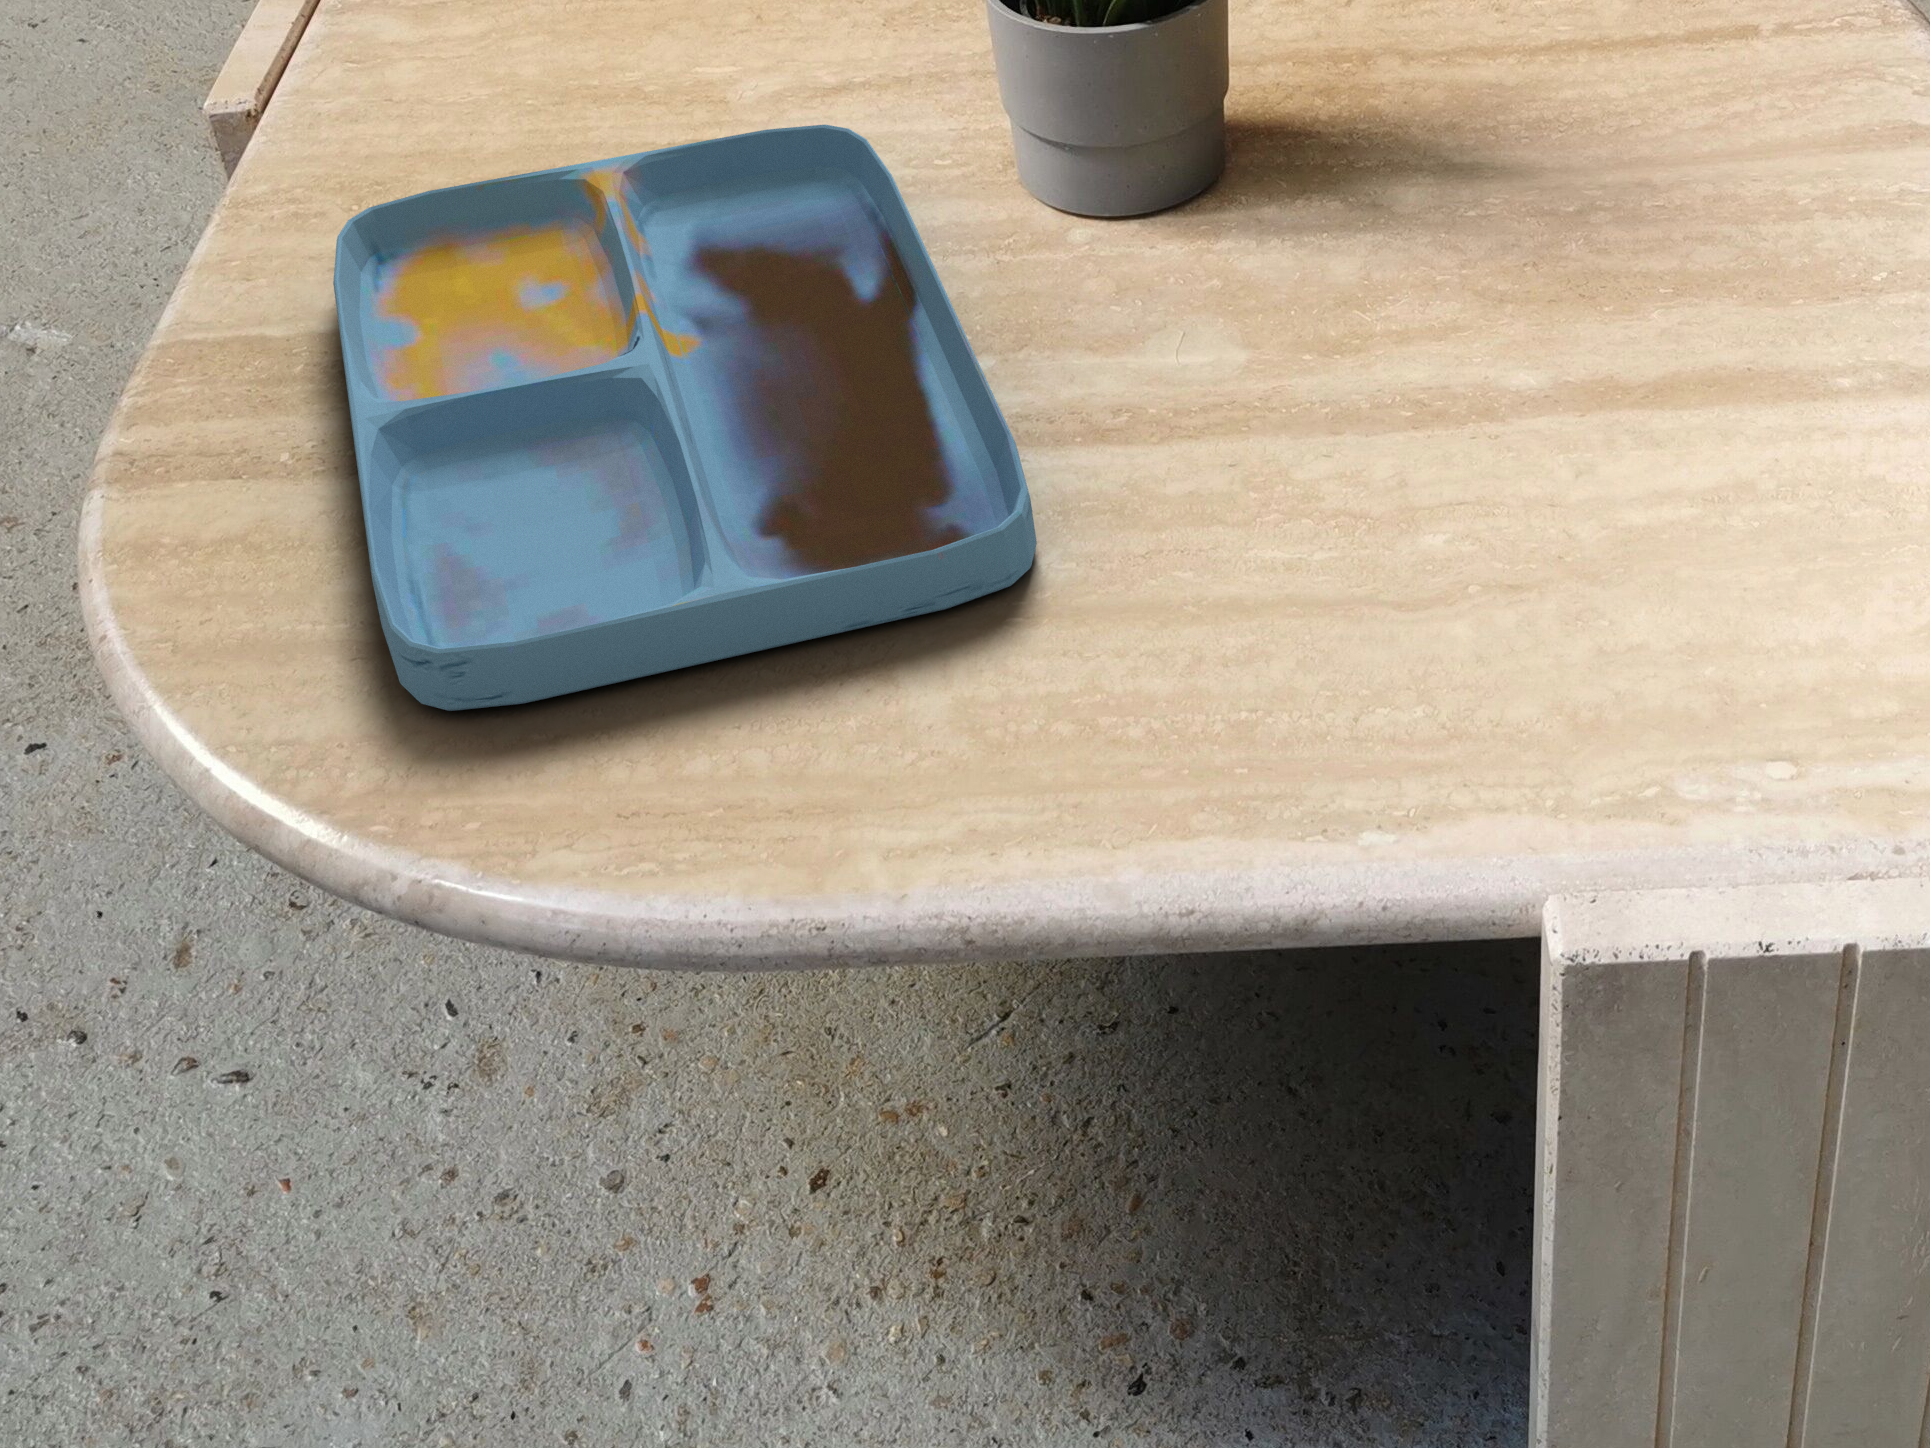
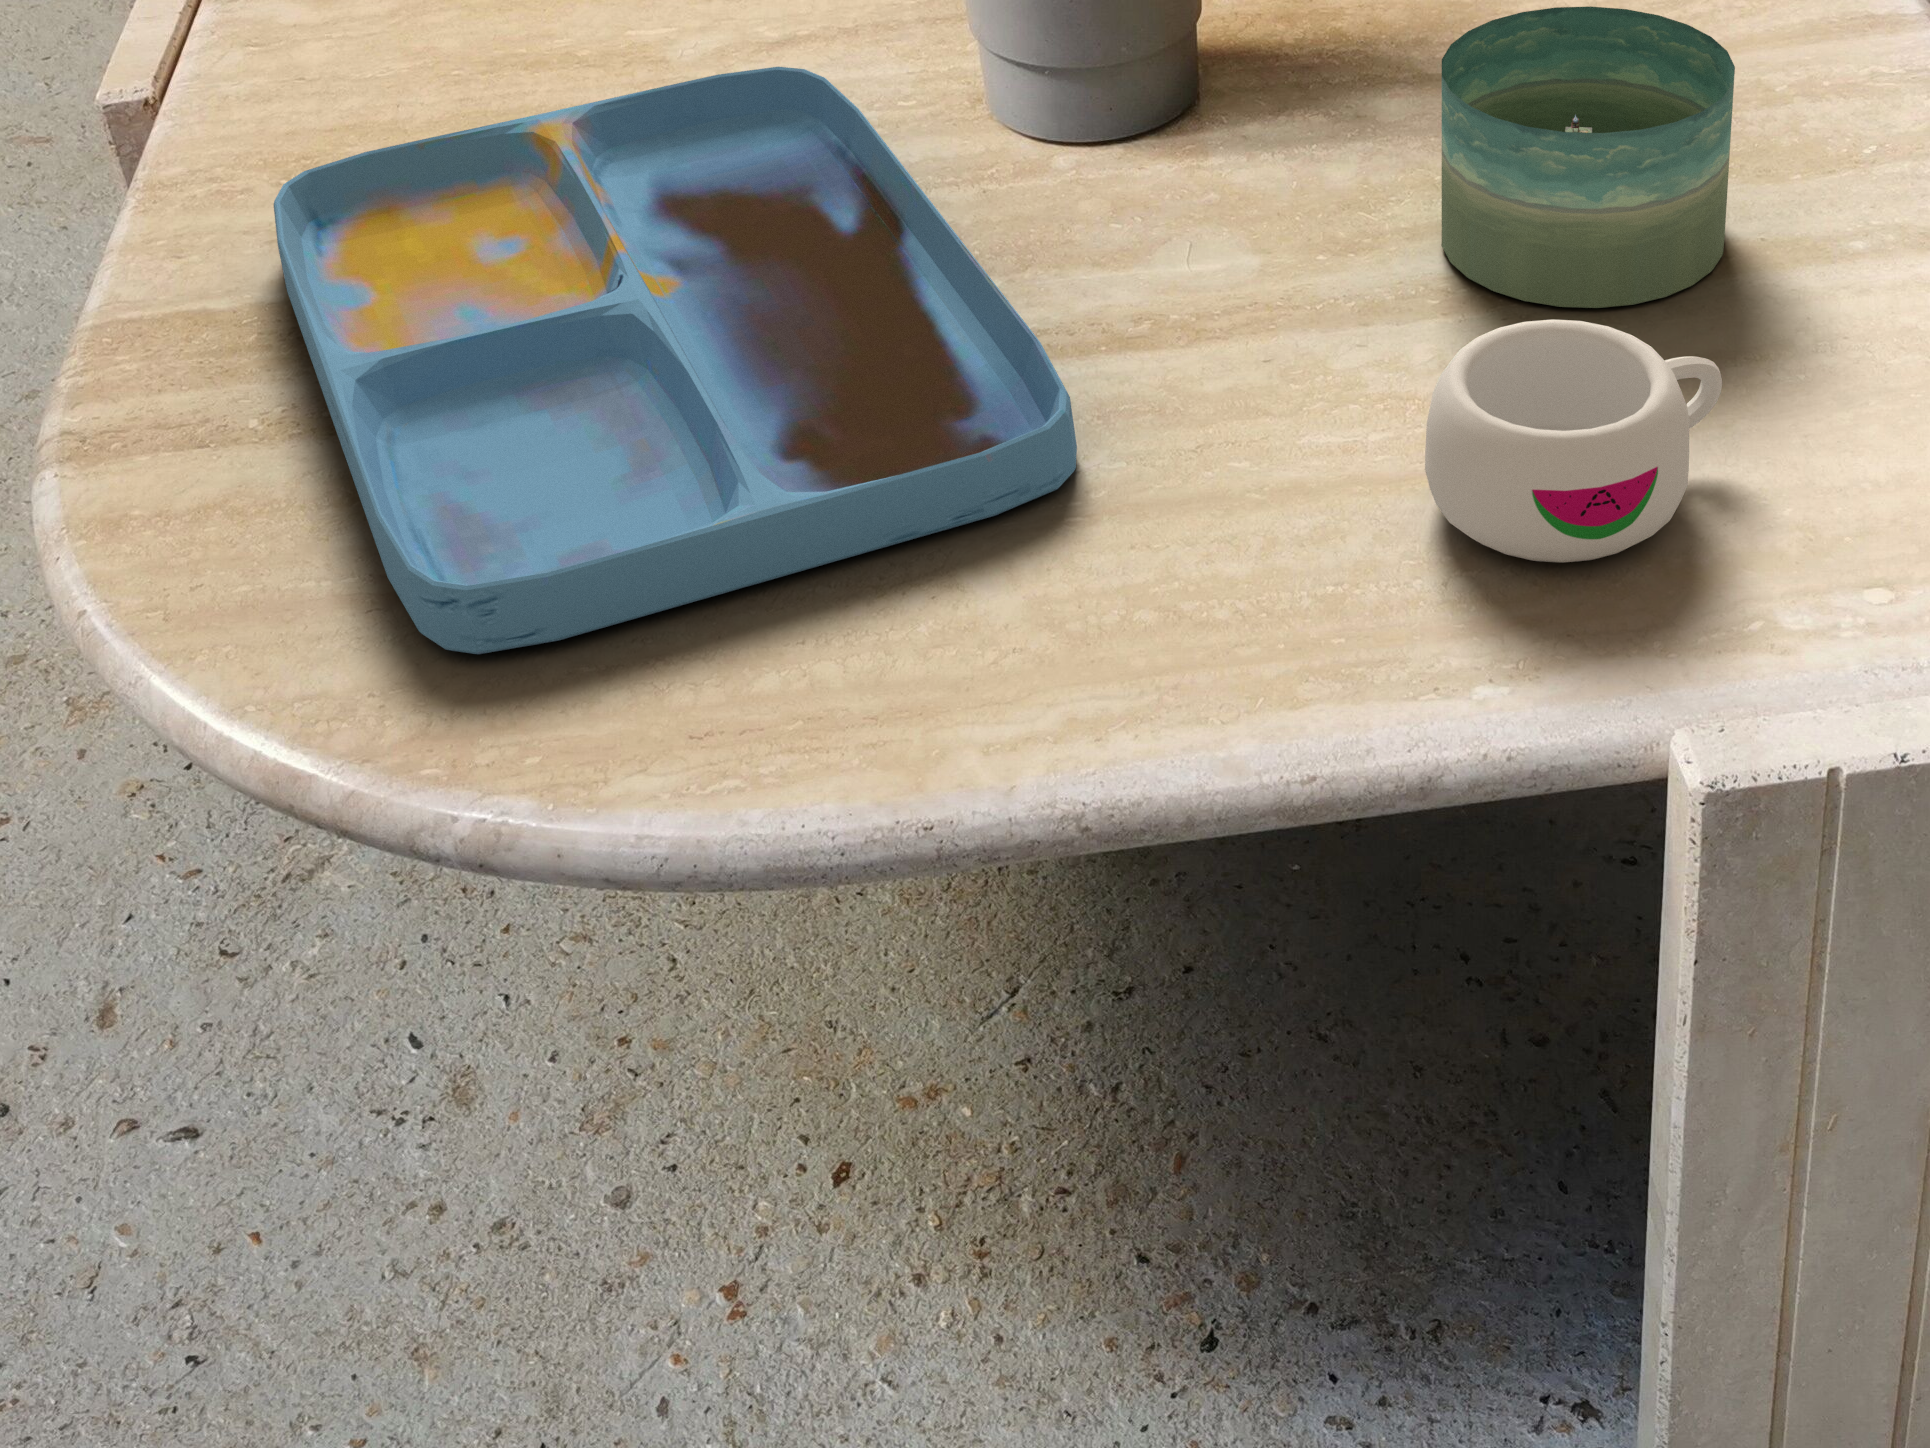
candle: none [1432,124,1727,433] -> present [1442,6,1735,308]
mug: none [1356,460,1659,705] -> present [1425,319,1722,563]

